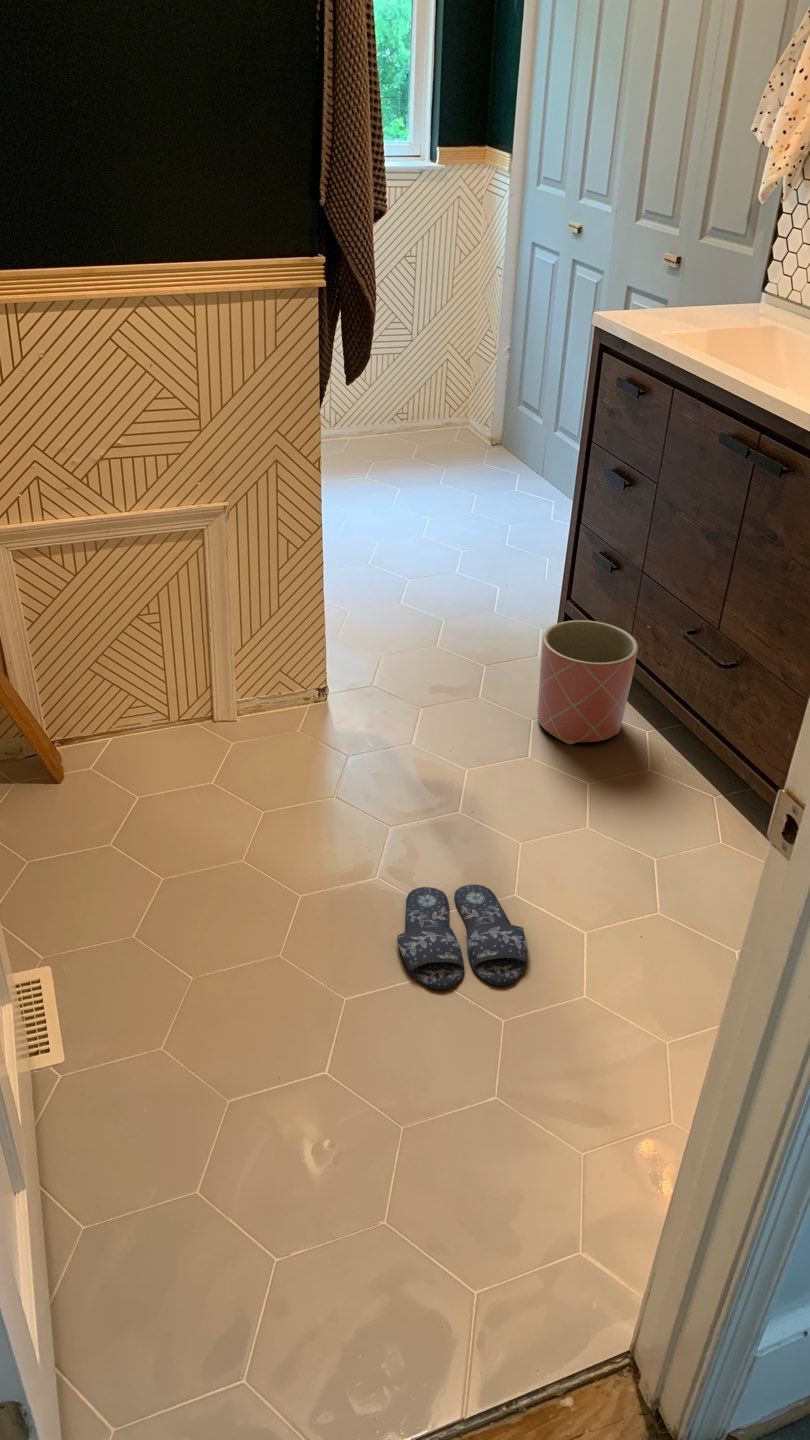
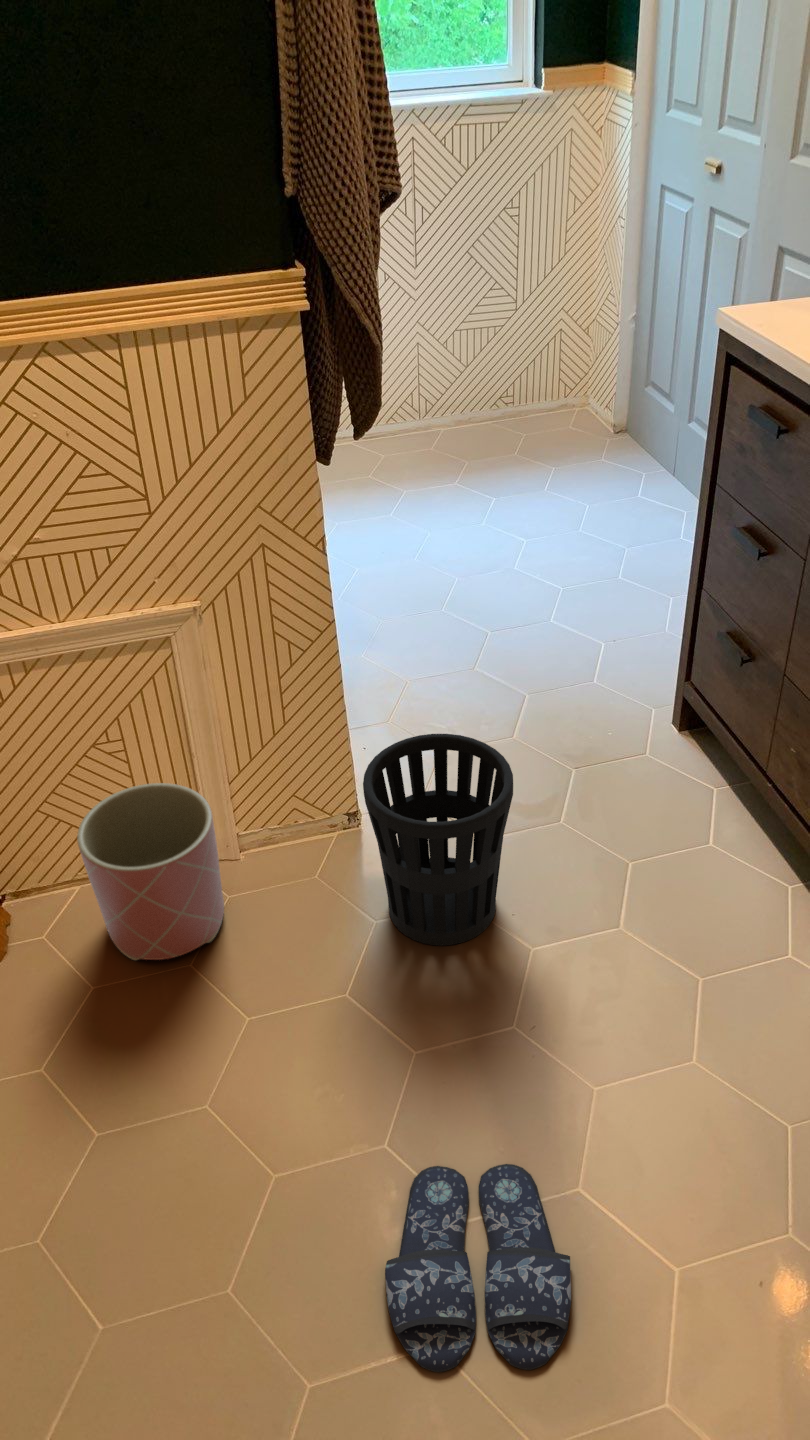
wastebasket: none [351,610,462,768] -> present [363,734,513,945]
planter: present [538,620,638,744] -> present [77,783,224,960]

